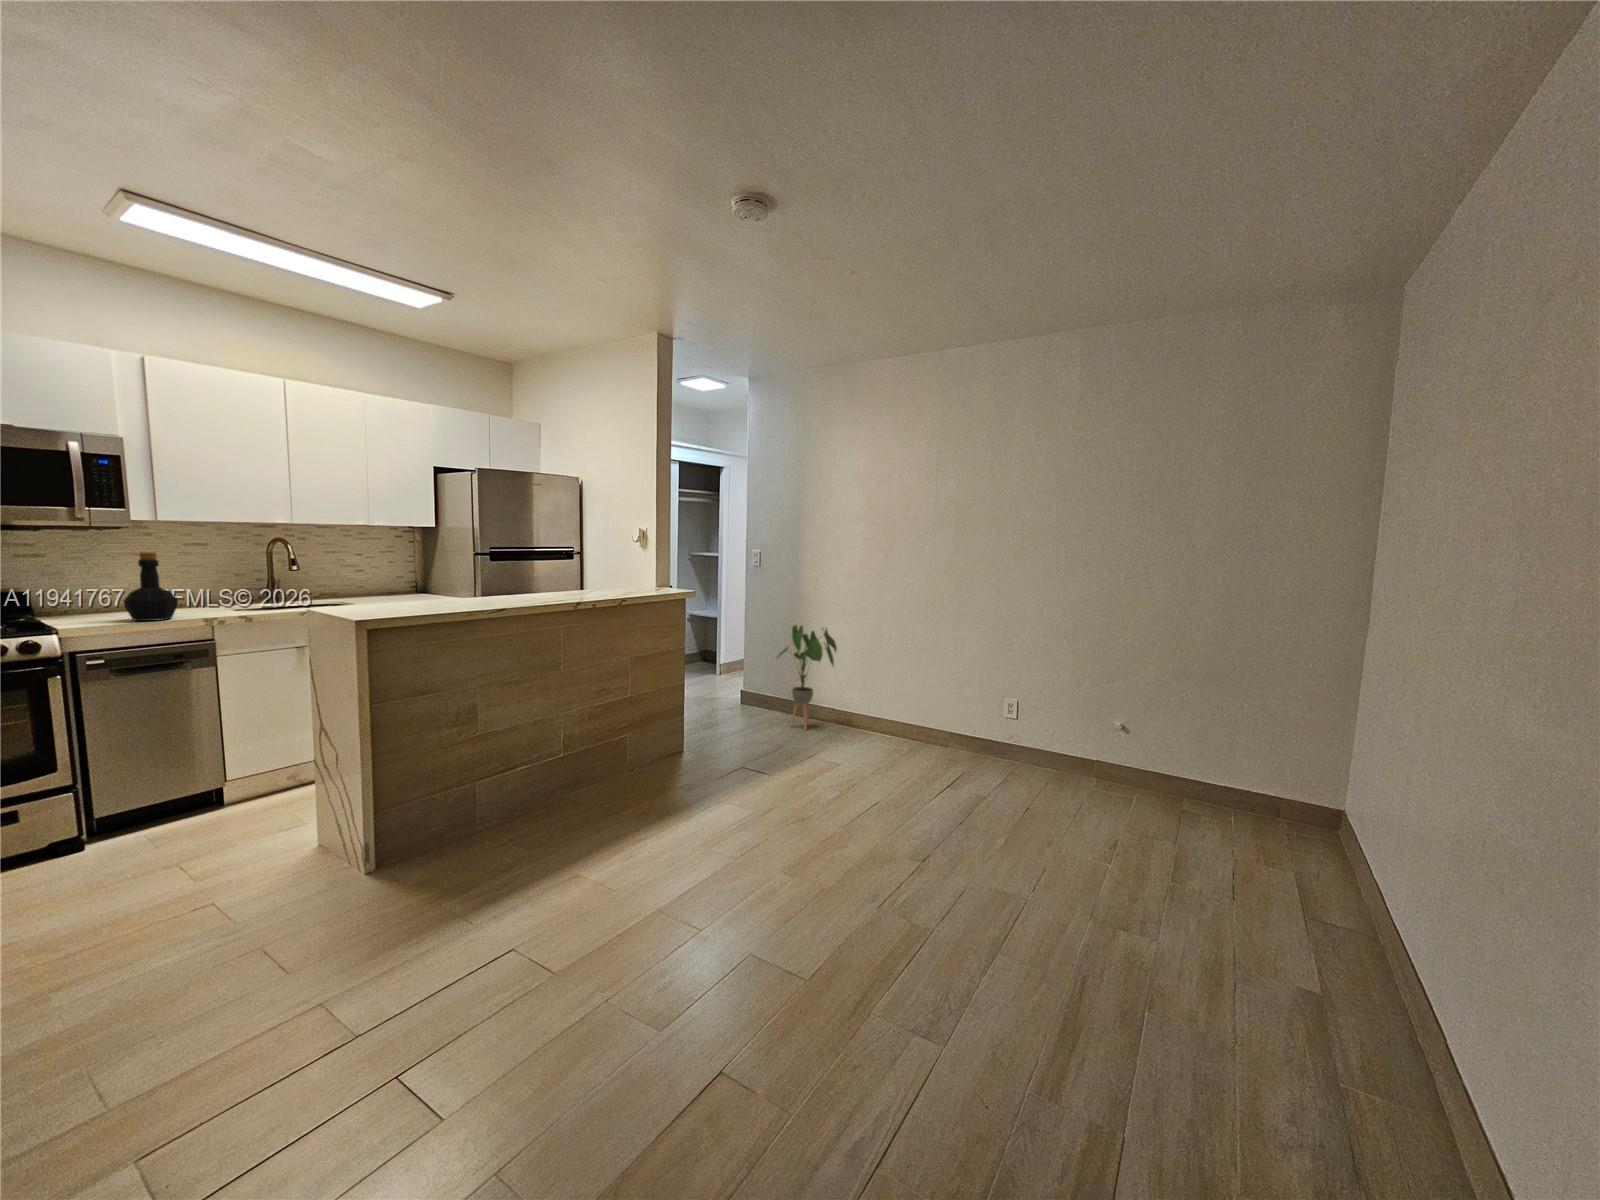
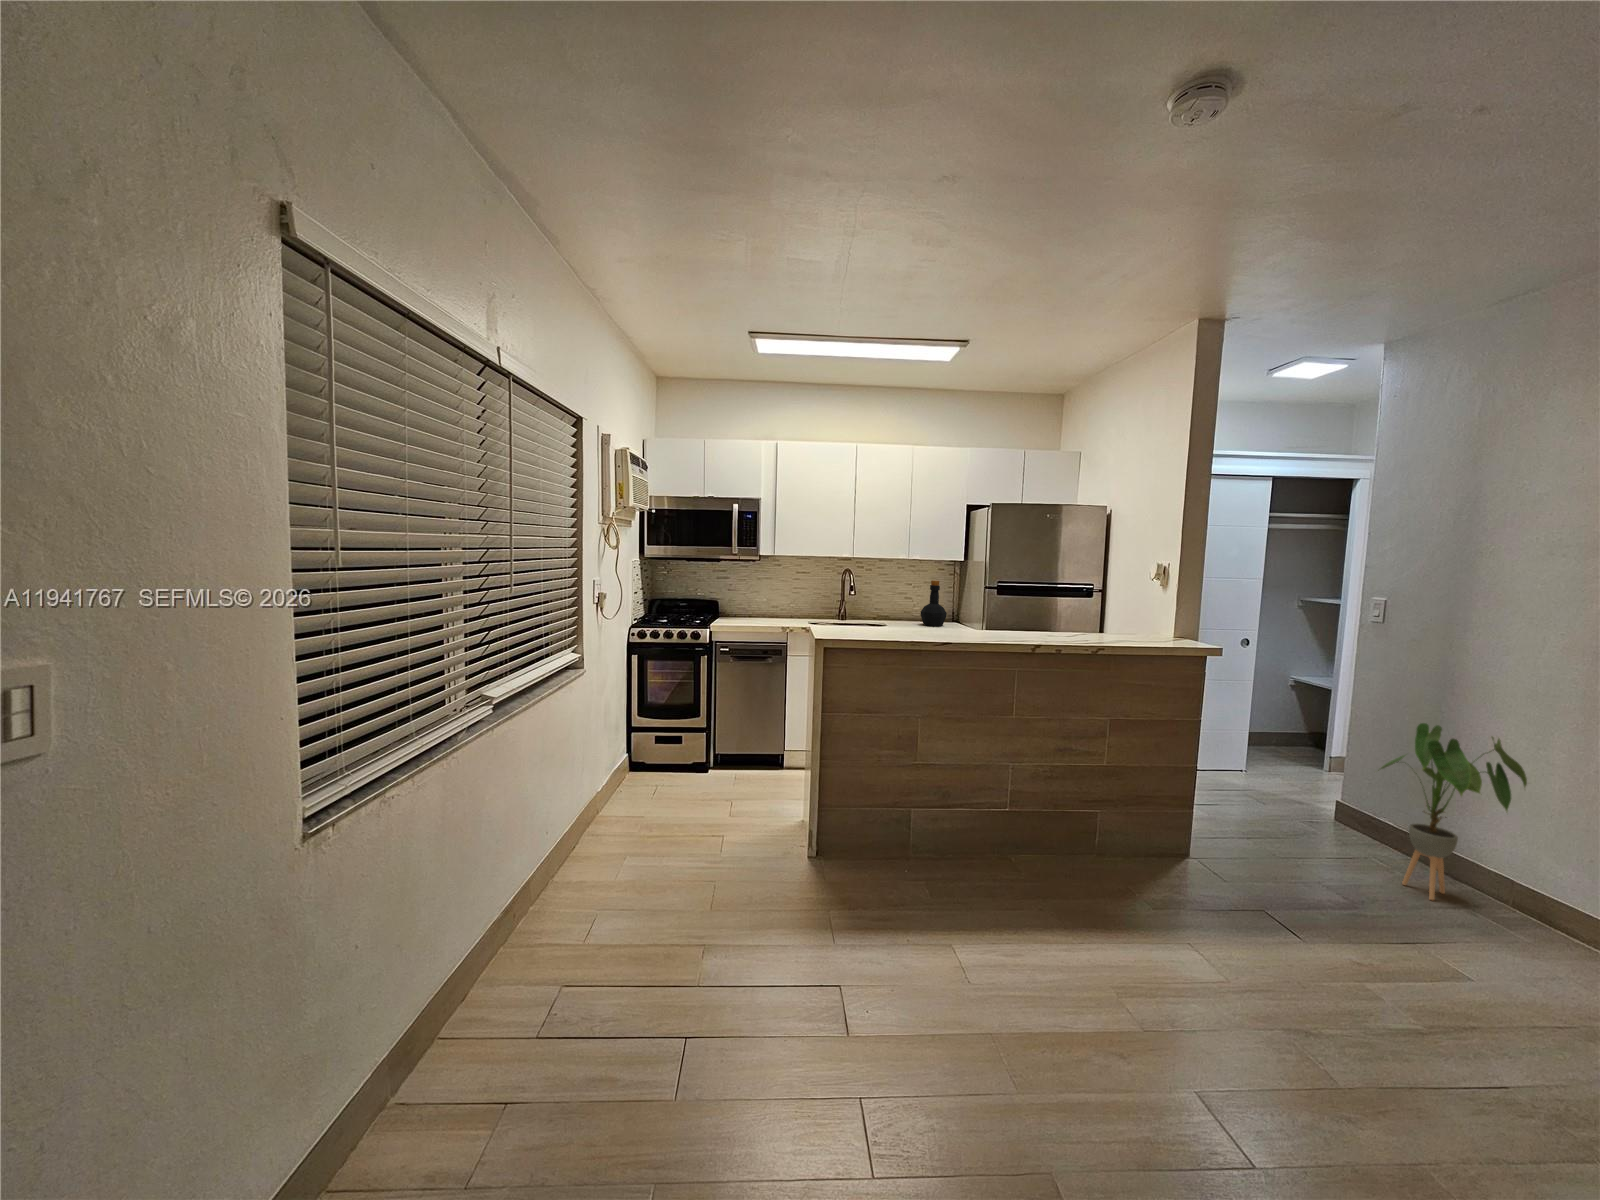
bottle: present [124,552,178,621] -> present [921,580,947,626]

